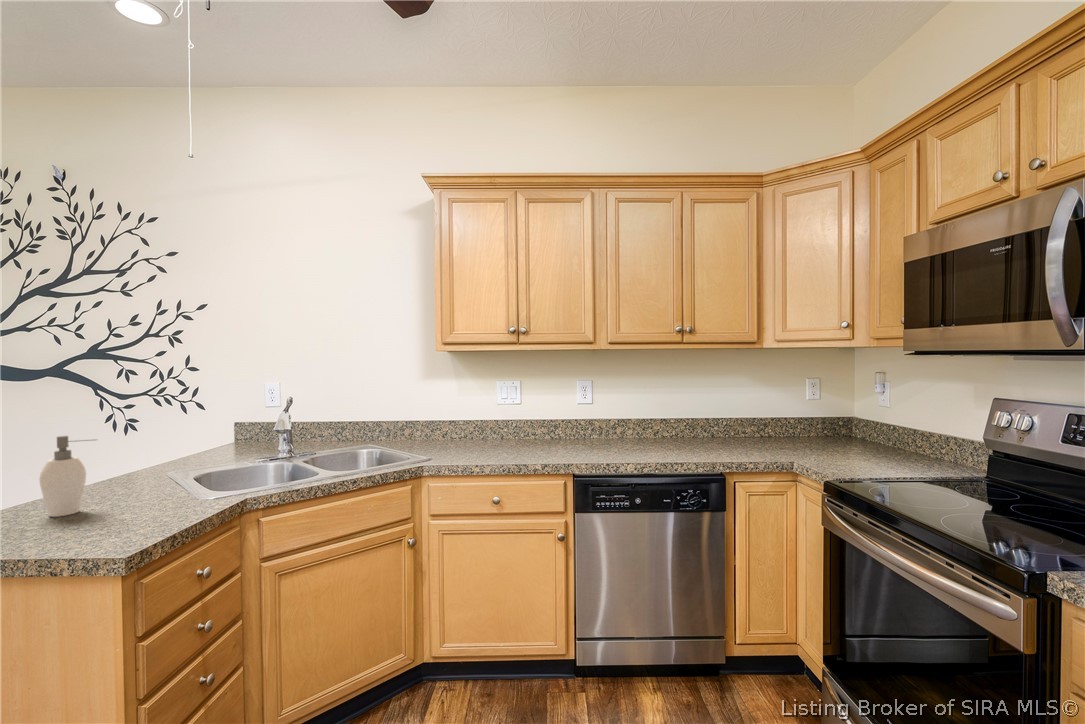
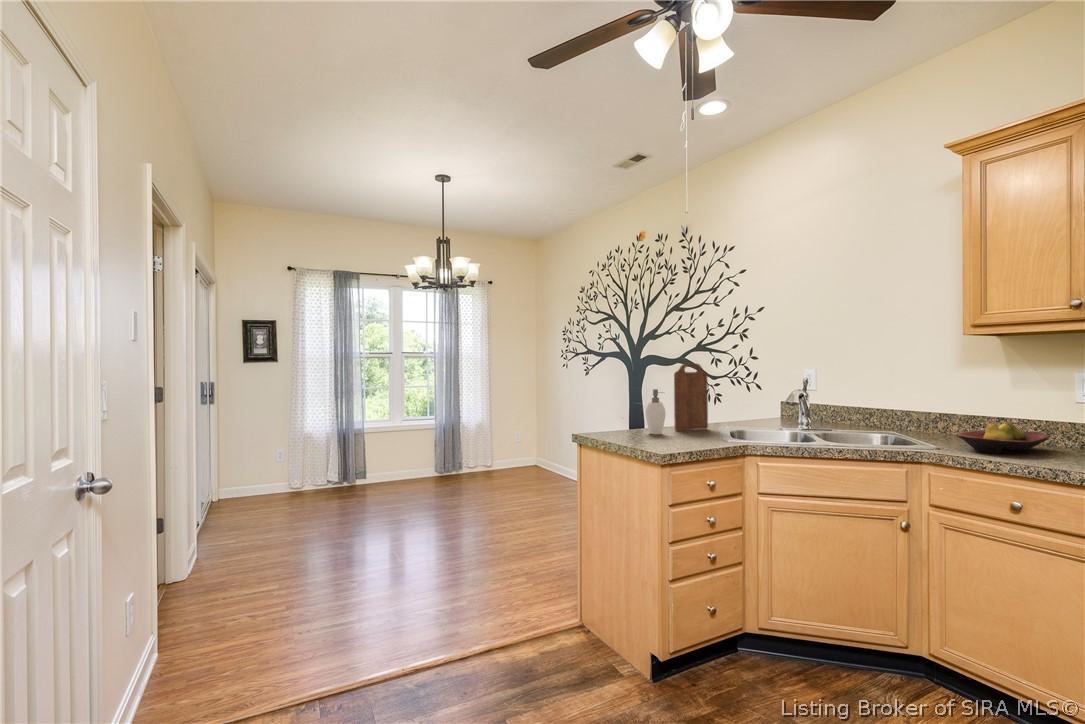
cutting board: none [93,386,153,497] -> present [674,364,708,430]
fruit bowl: none [437,425,490,456] -> present [956,422,1049,454]

